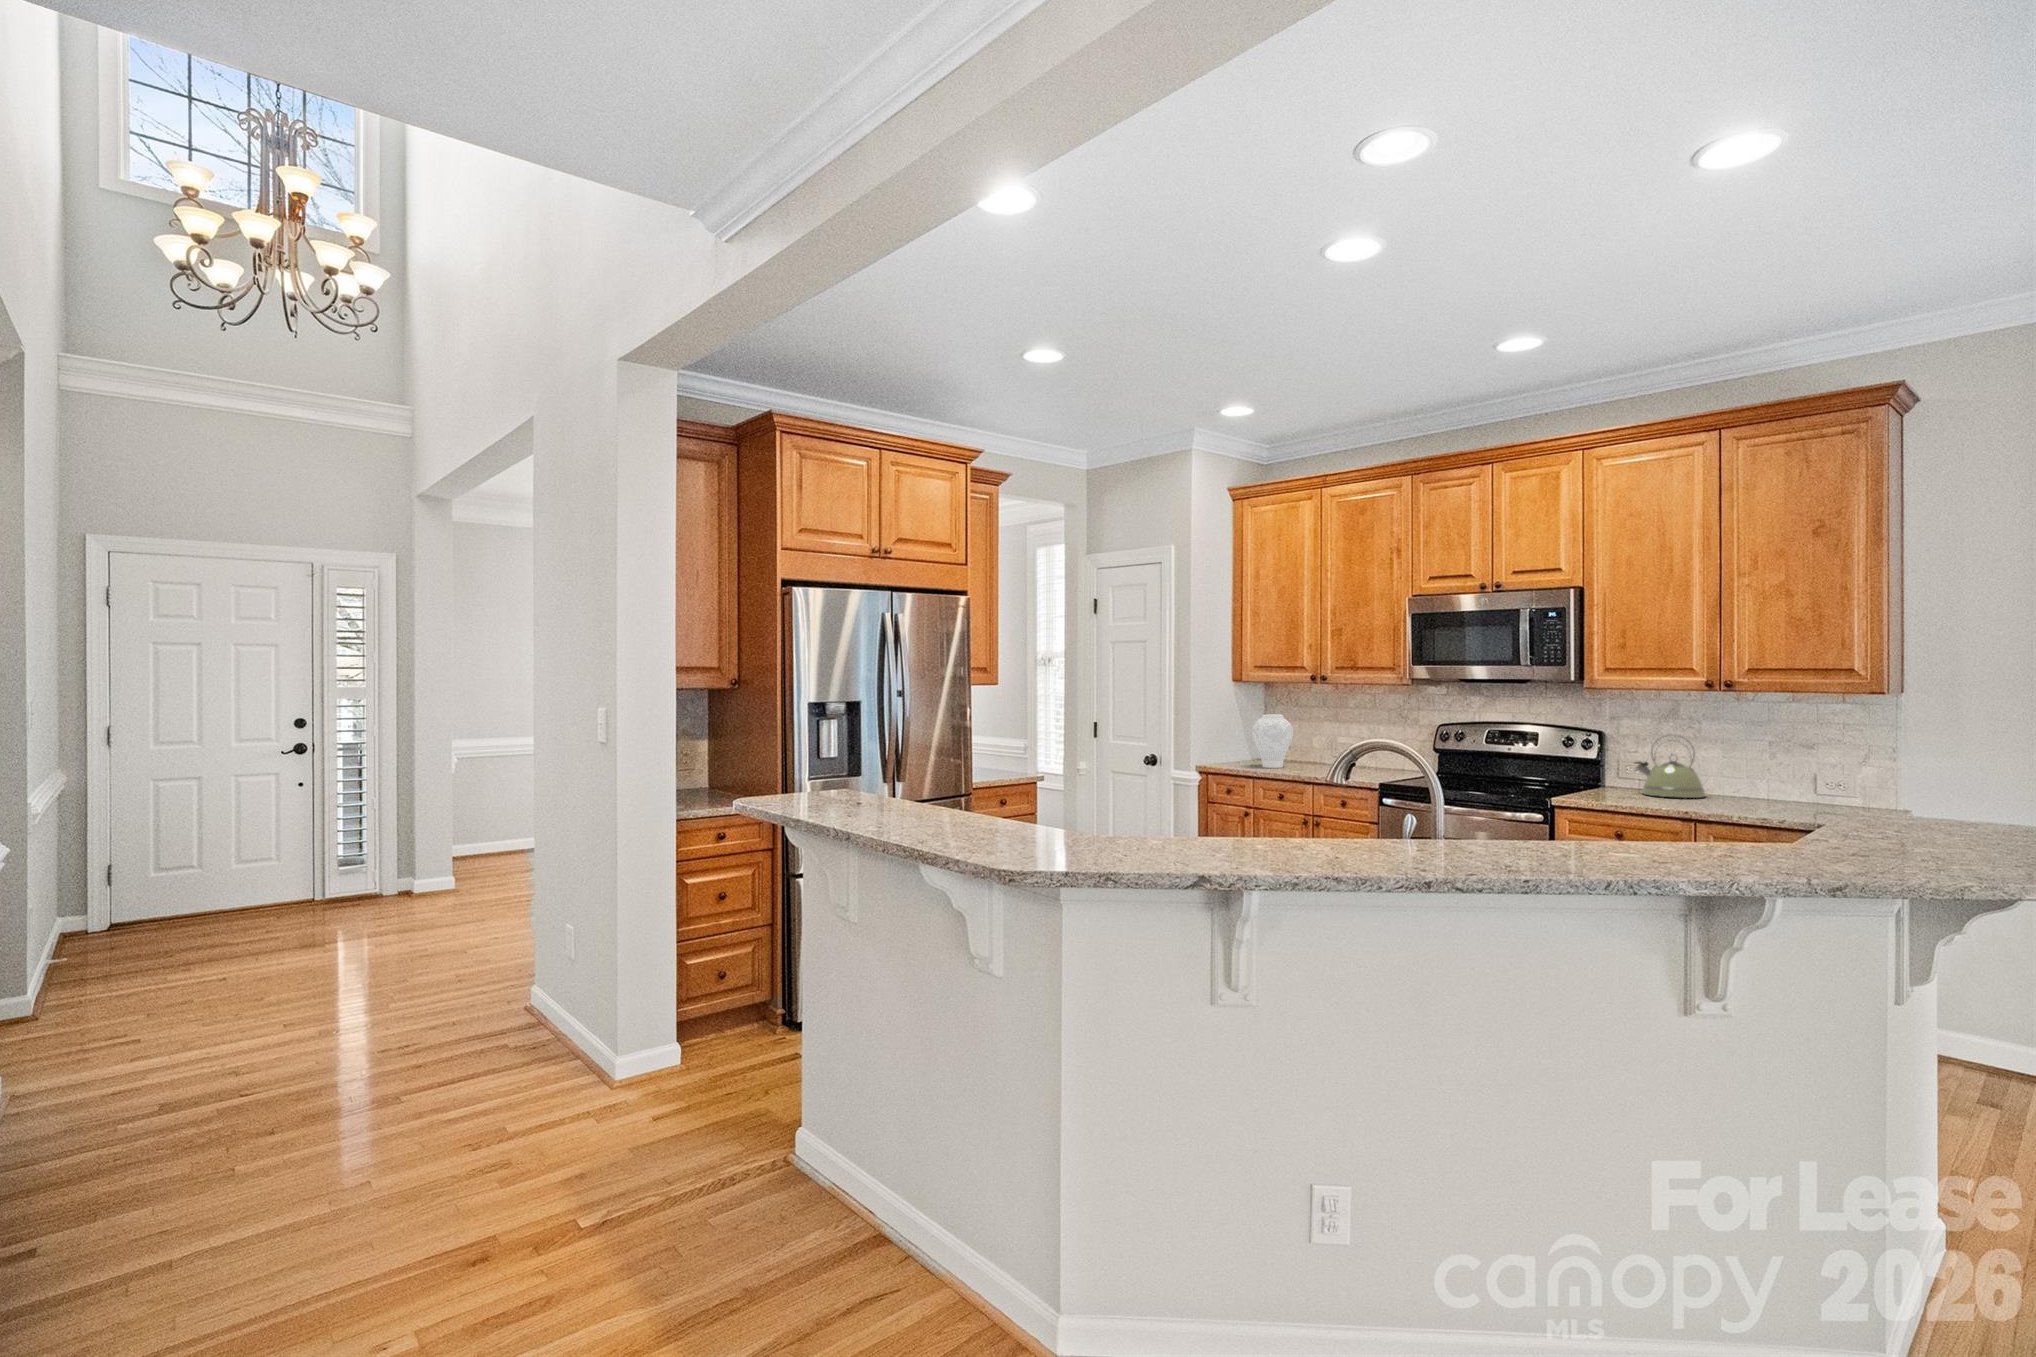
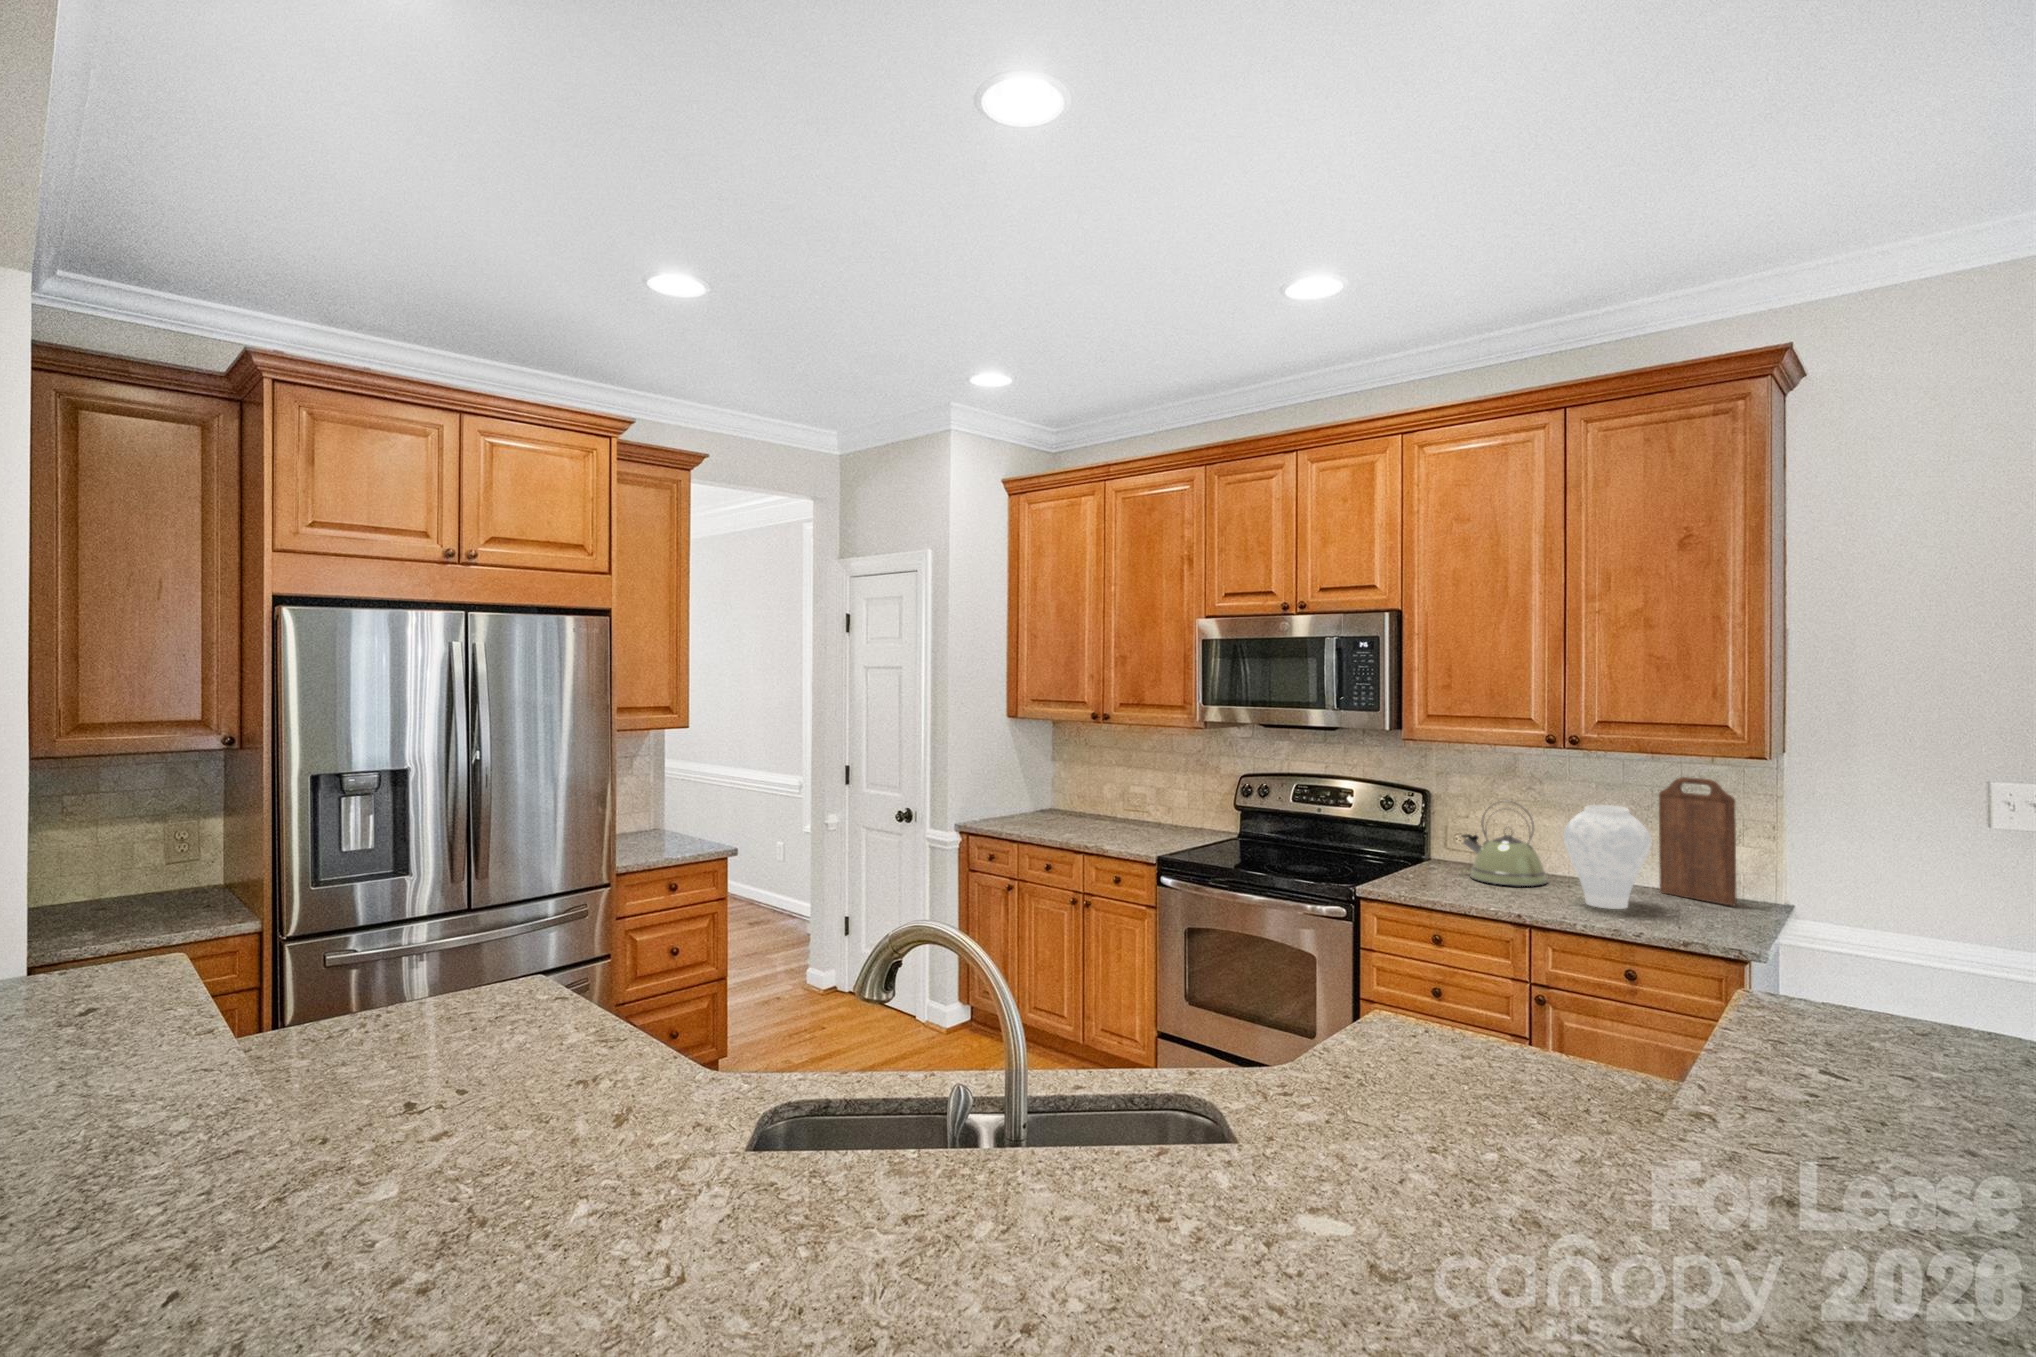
cutting board: none [1797,712,1860,807] -> present [1659,777,1737,905]
vase: present [1252,714,1293,768] -> present [1564,805,1651,909]

